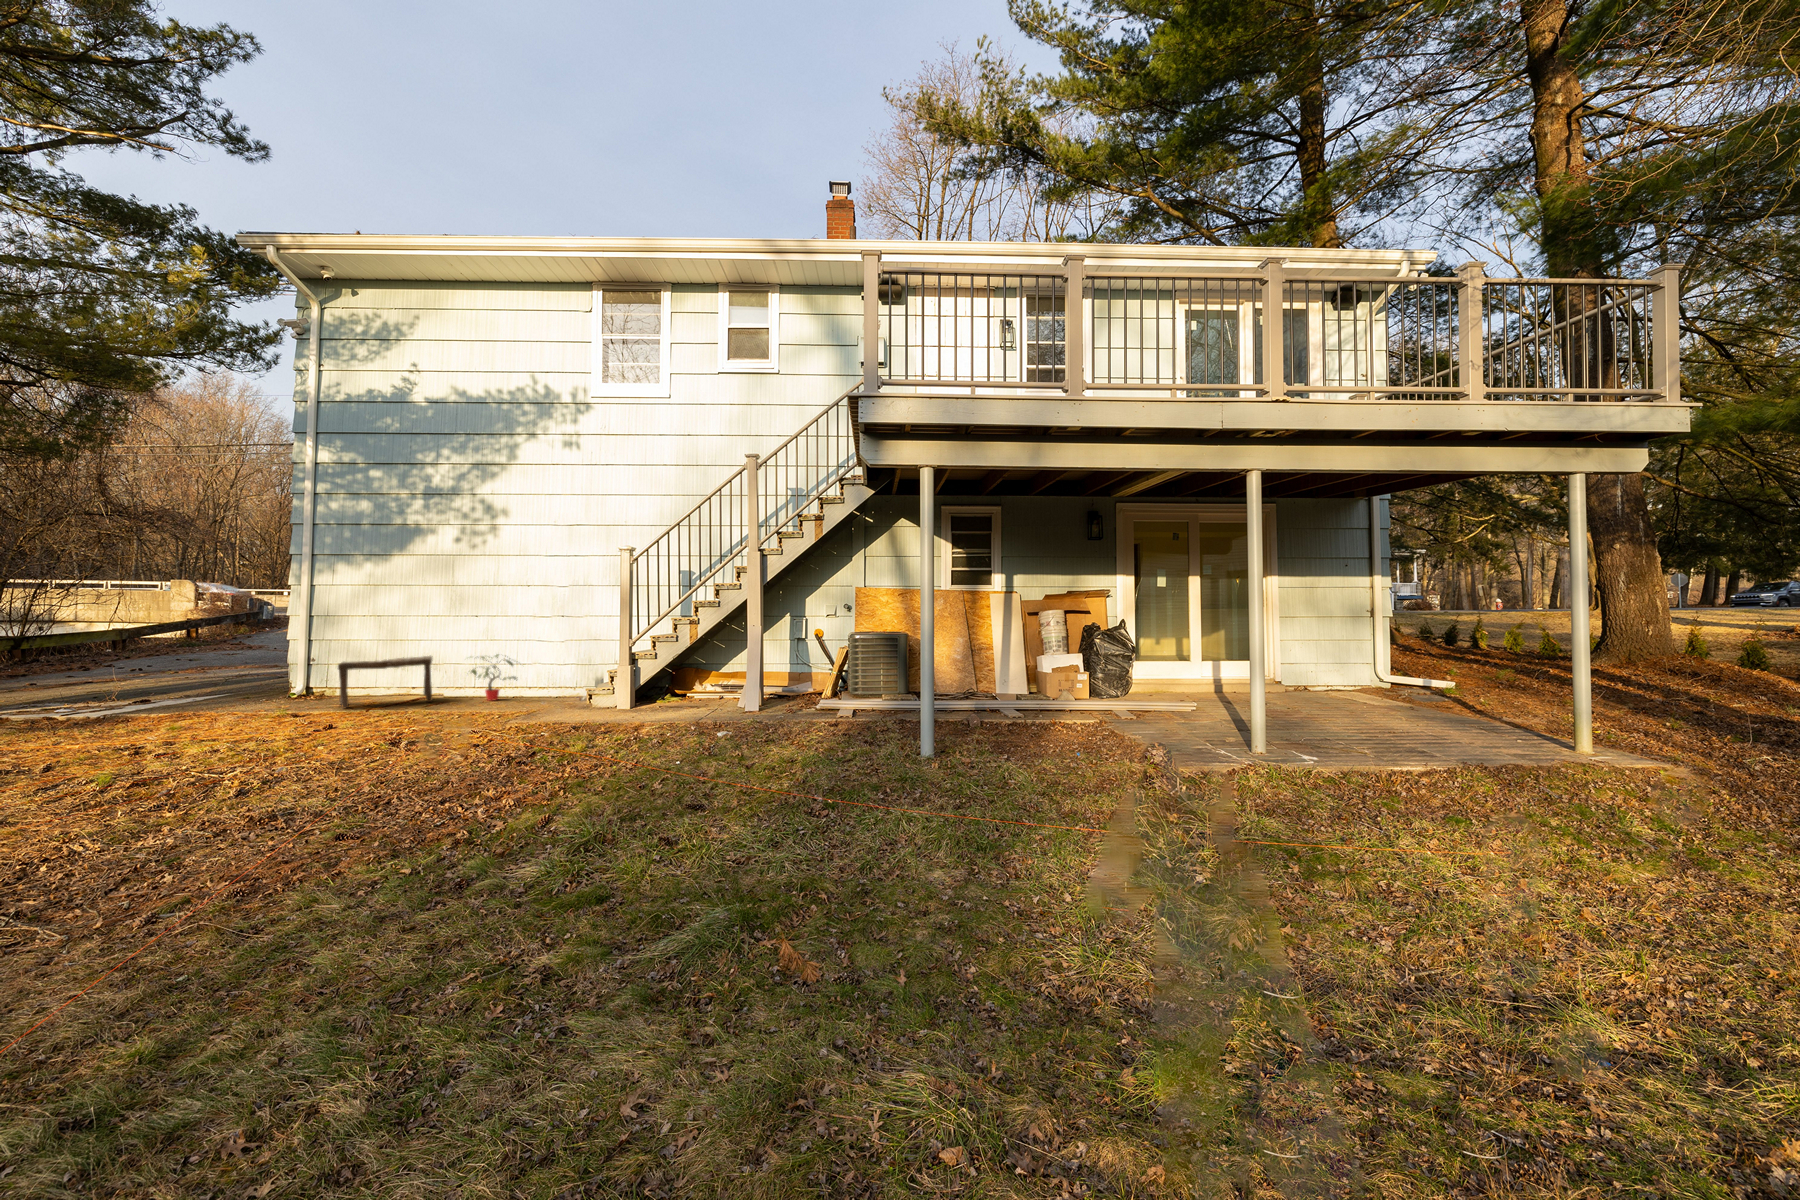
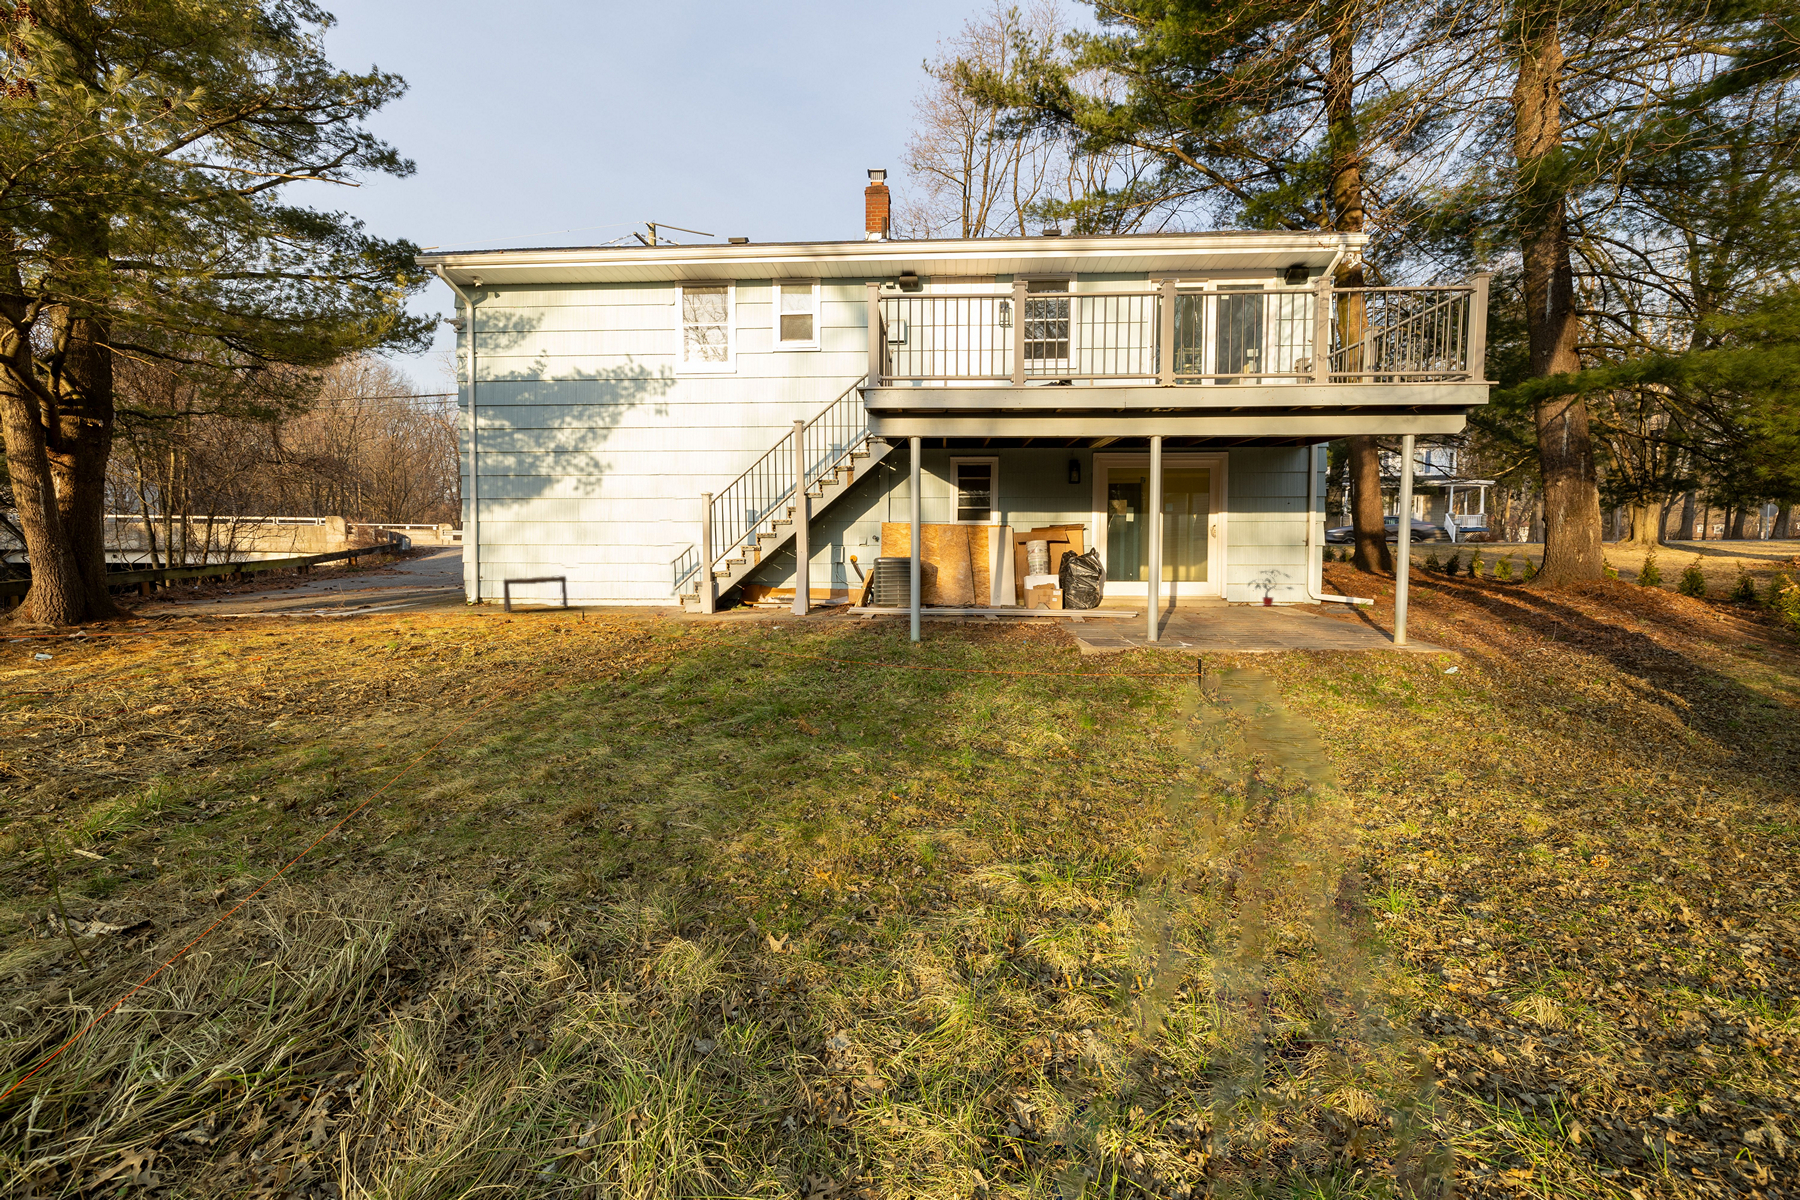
potted plant: present [471,654,516,701] -> present [1248,571,1292,606]

